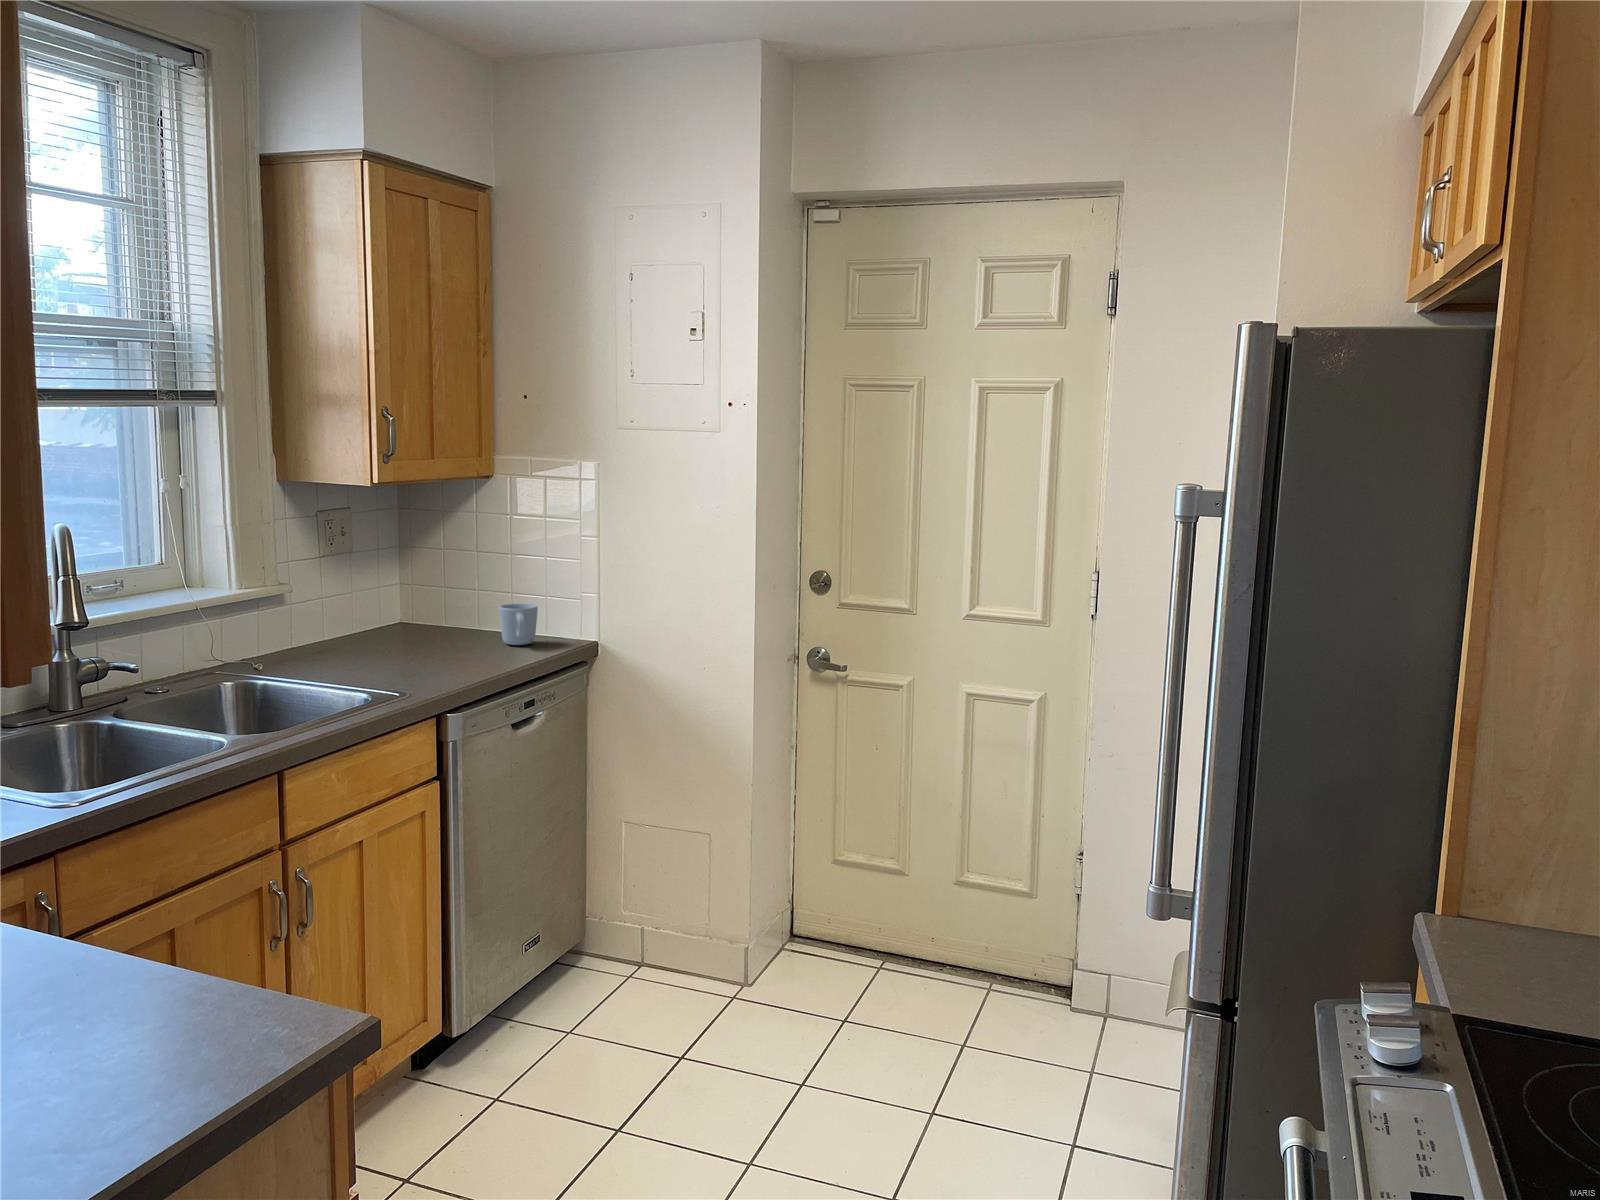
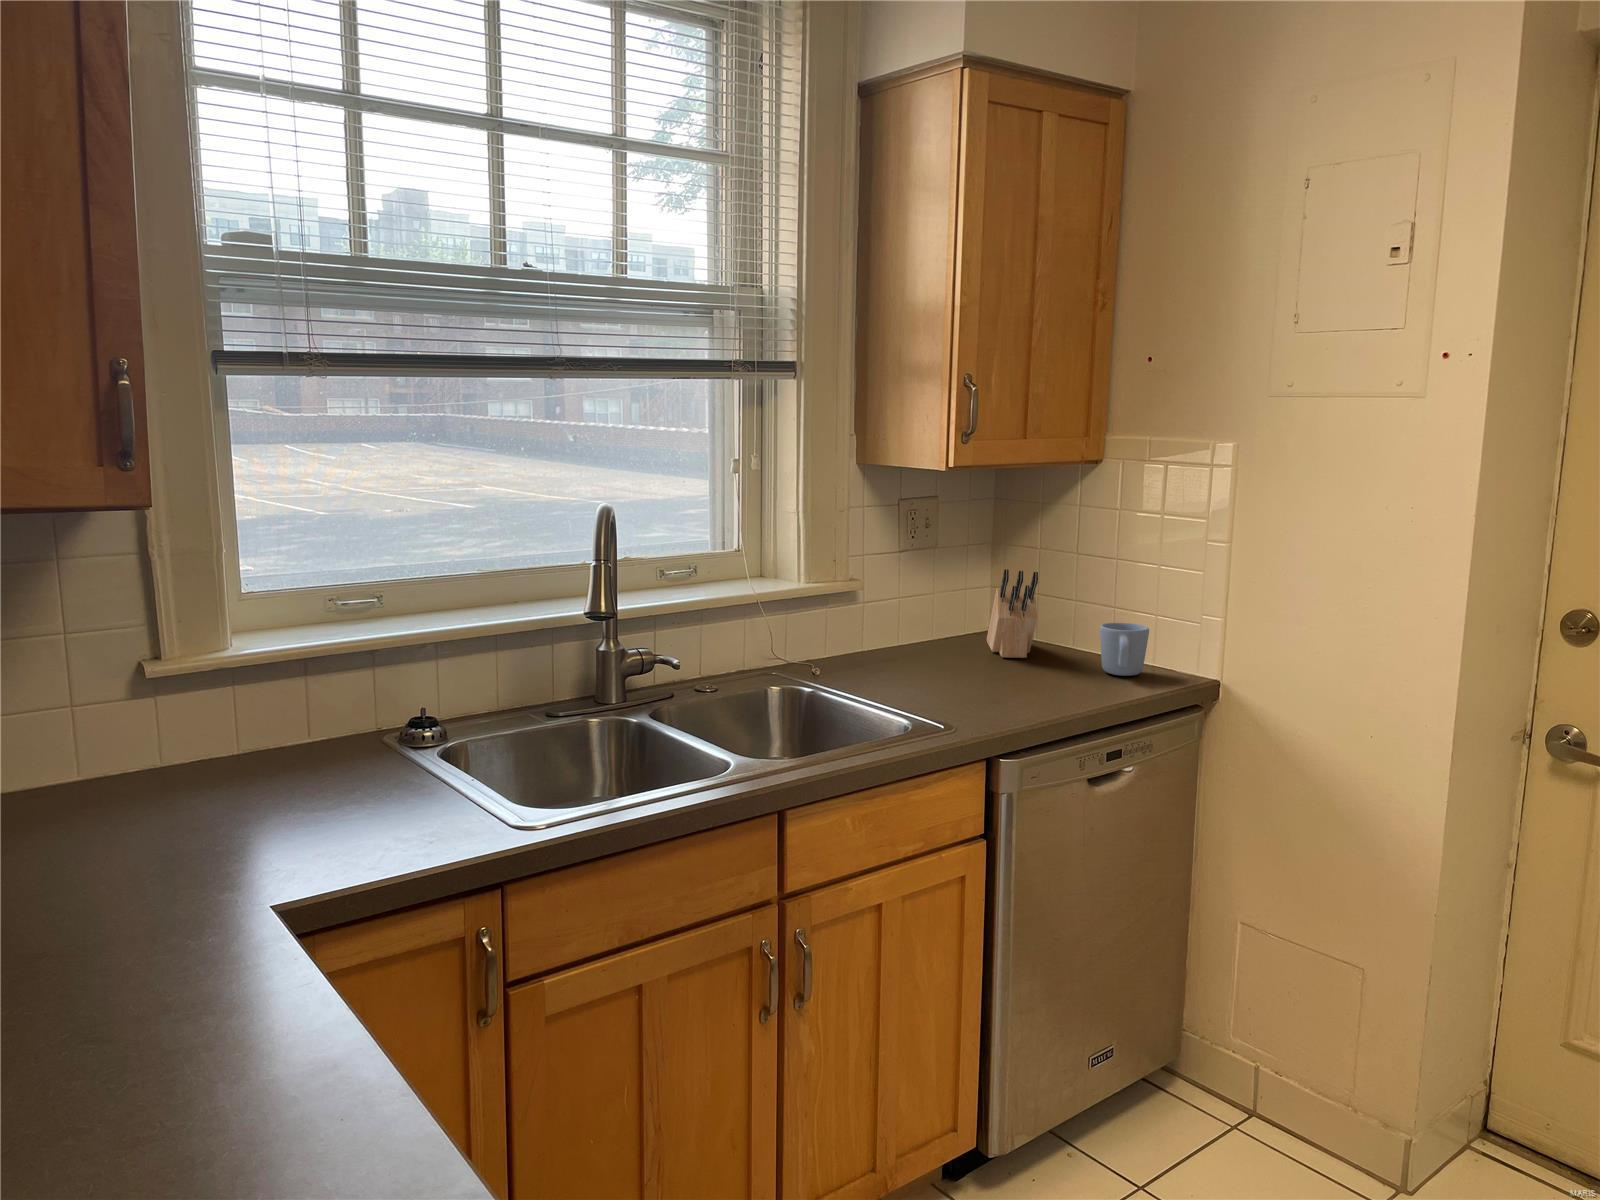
knife block: none [397,567,446,641] -> present [987,569,1038,658]

